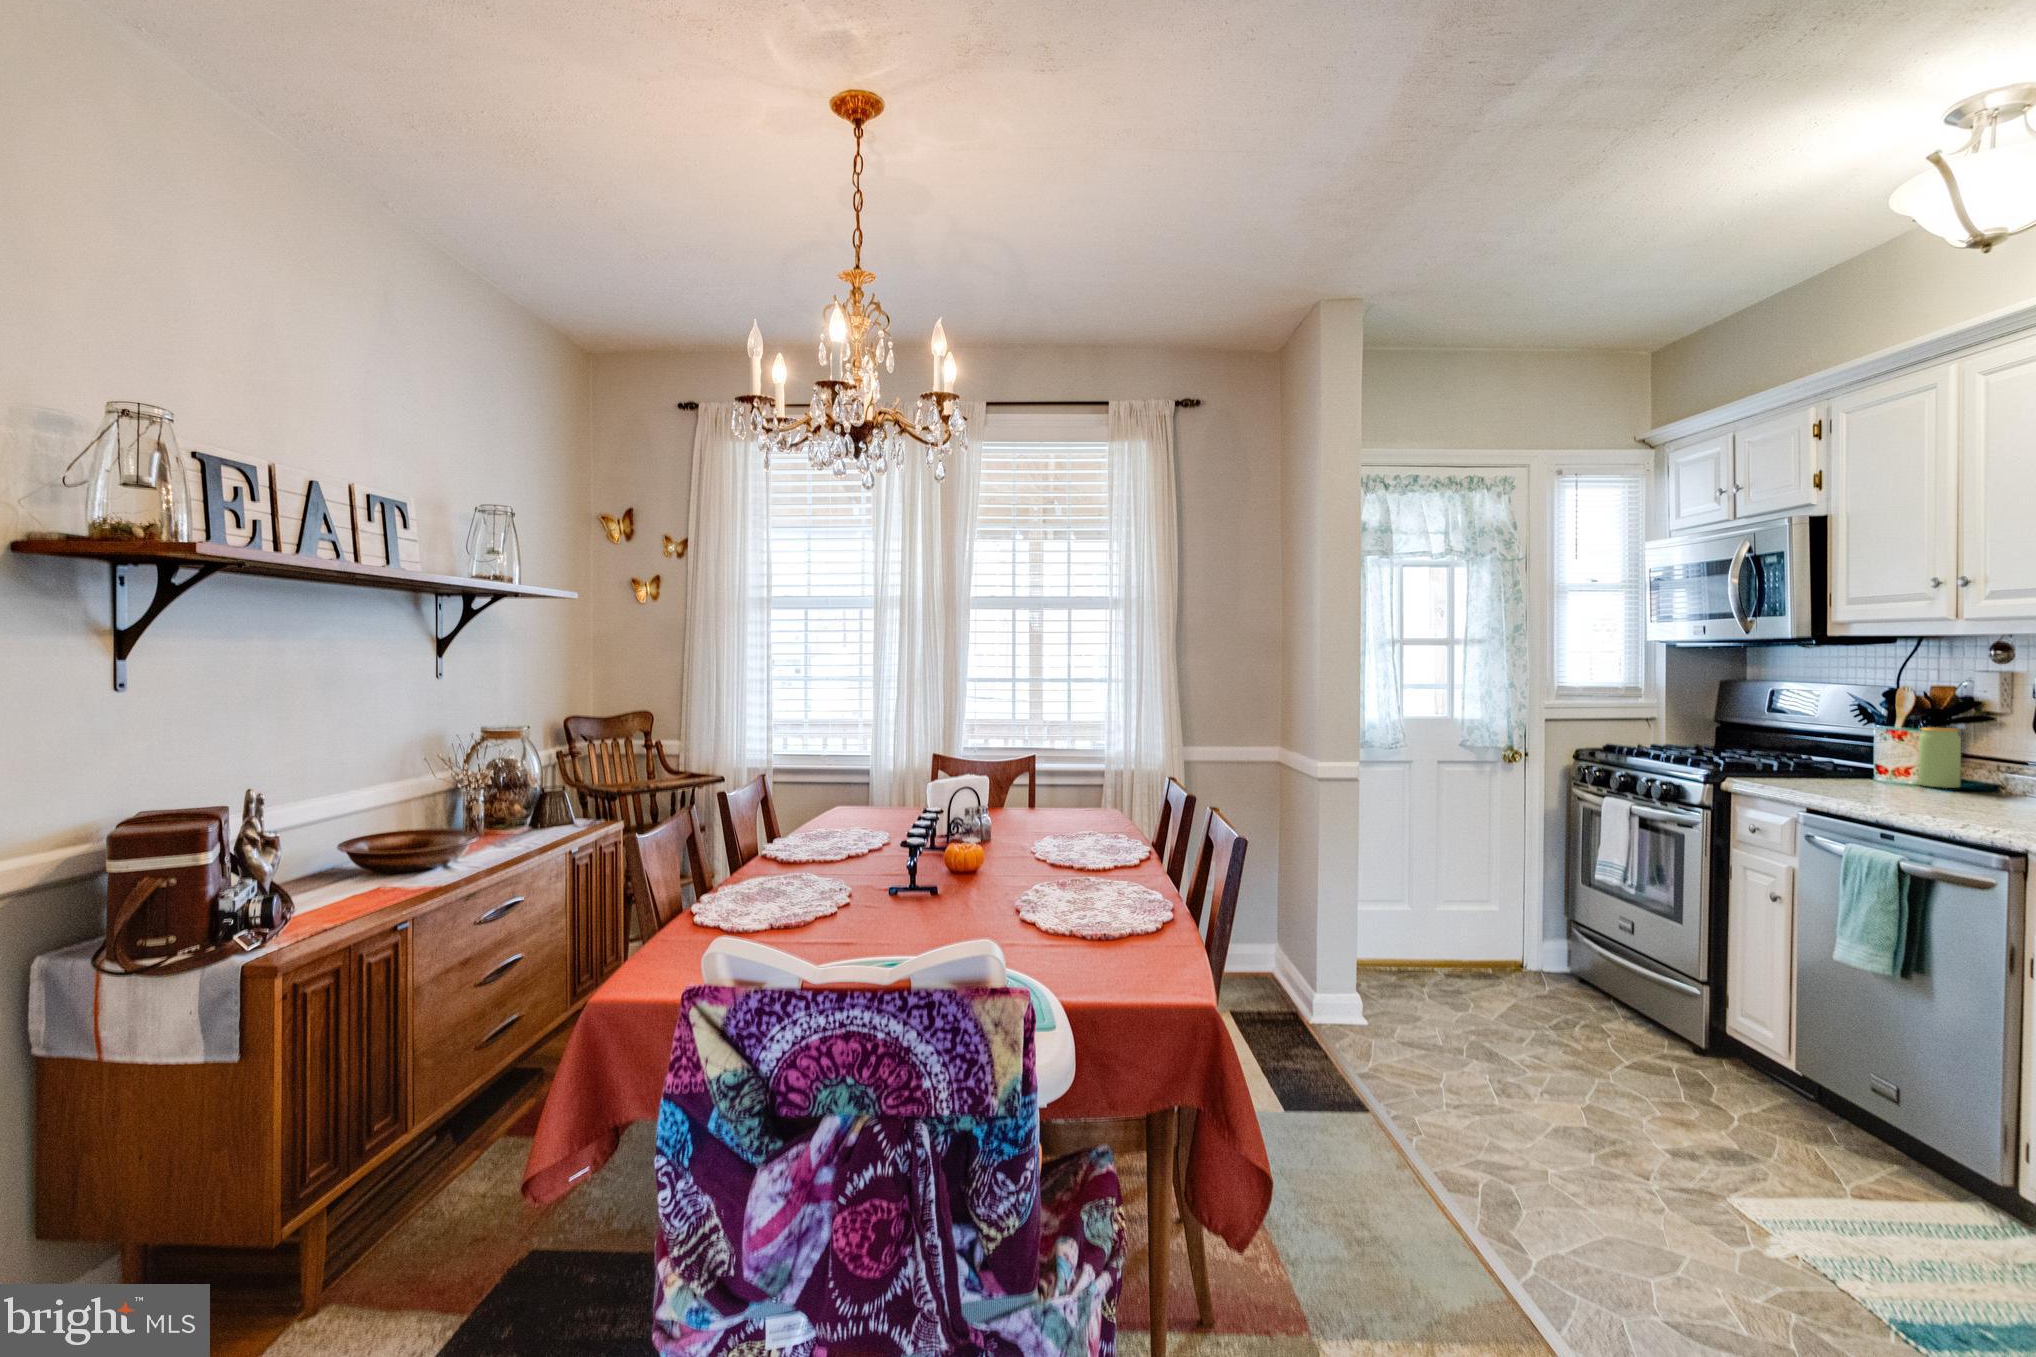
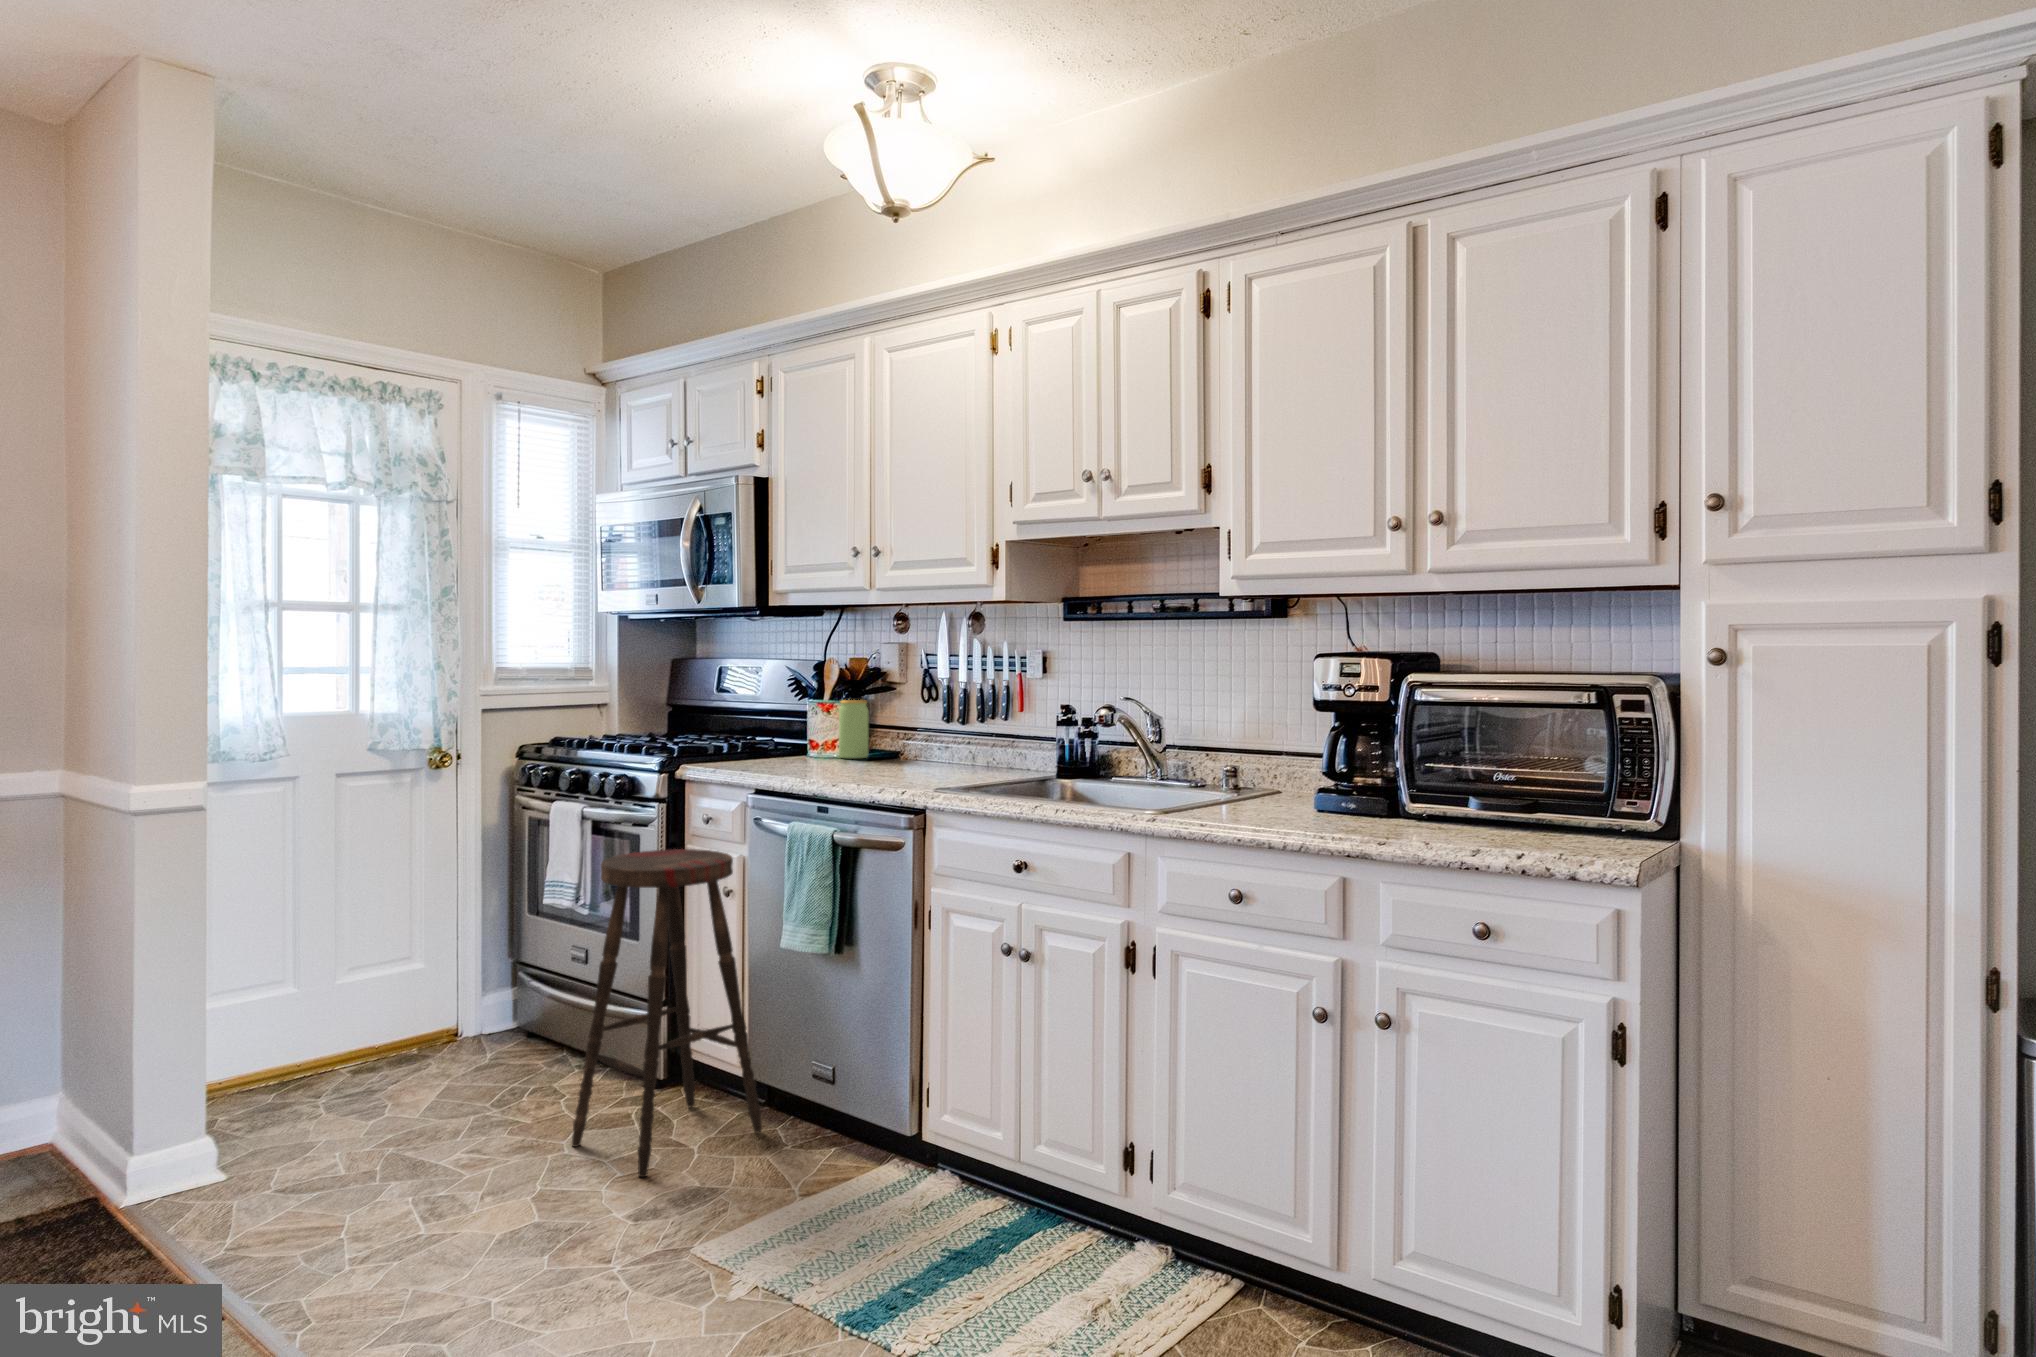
bar stool: none [1614,848,1811,1126] -> present [572,849,762,1177]

